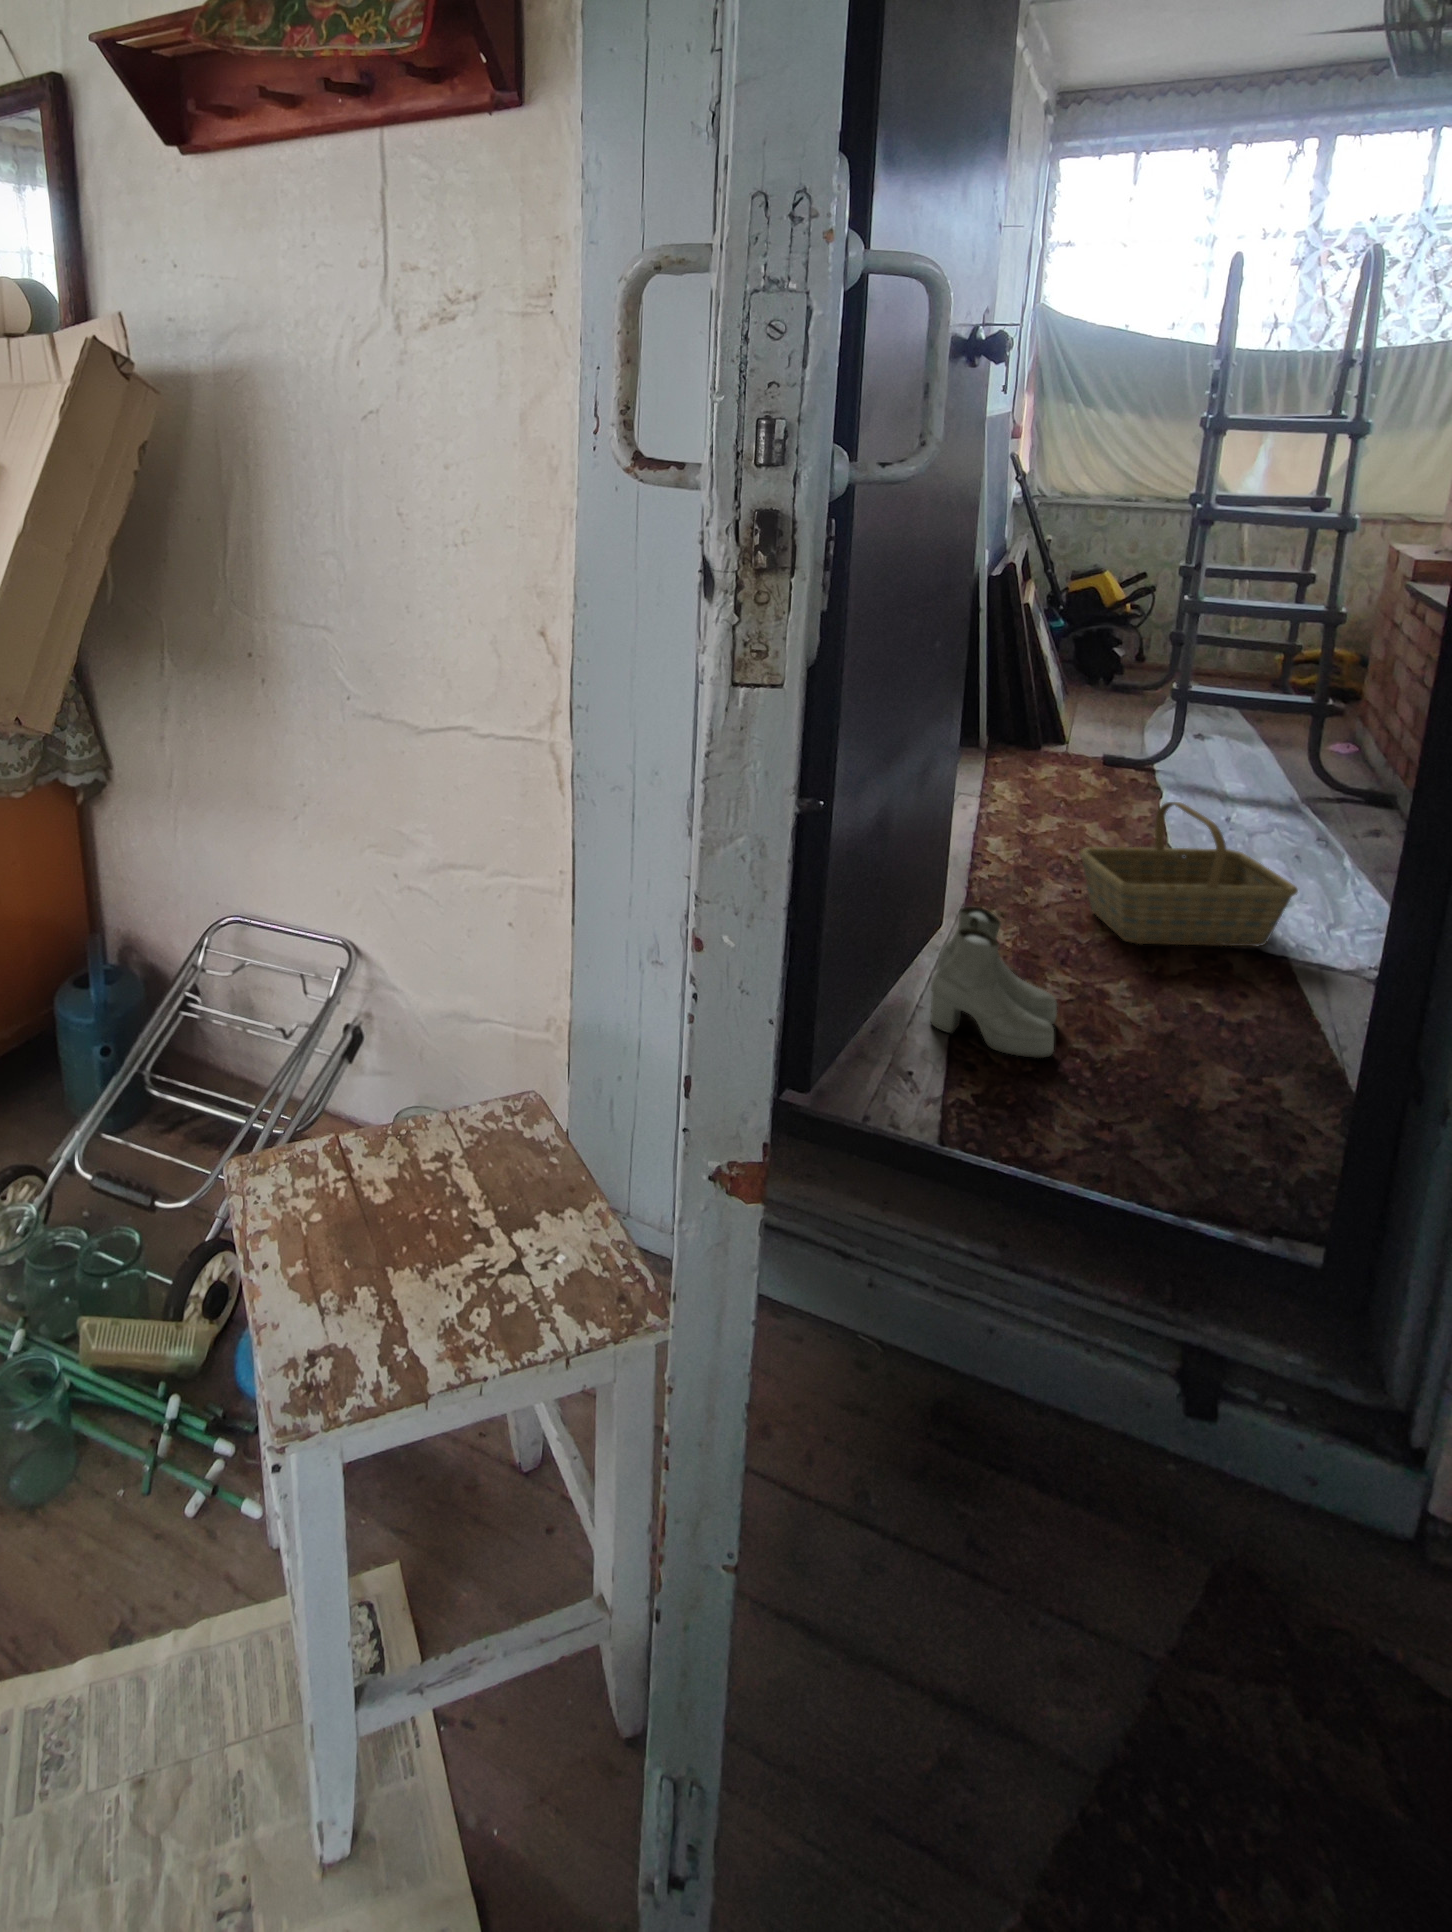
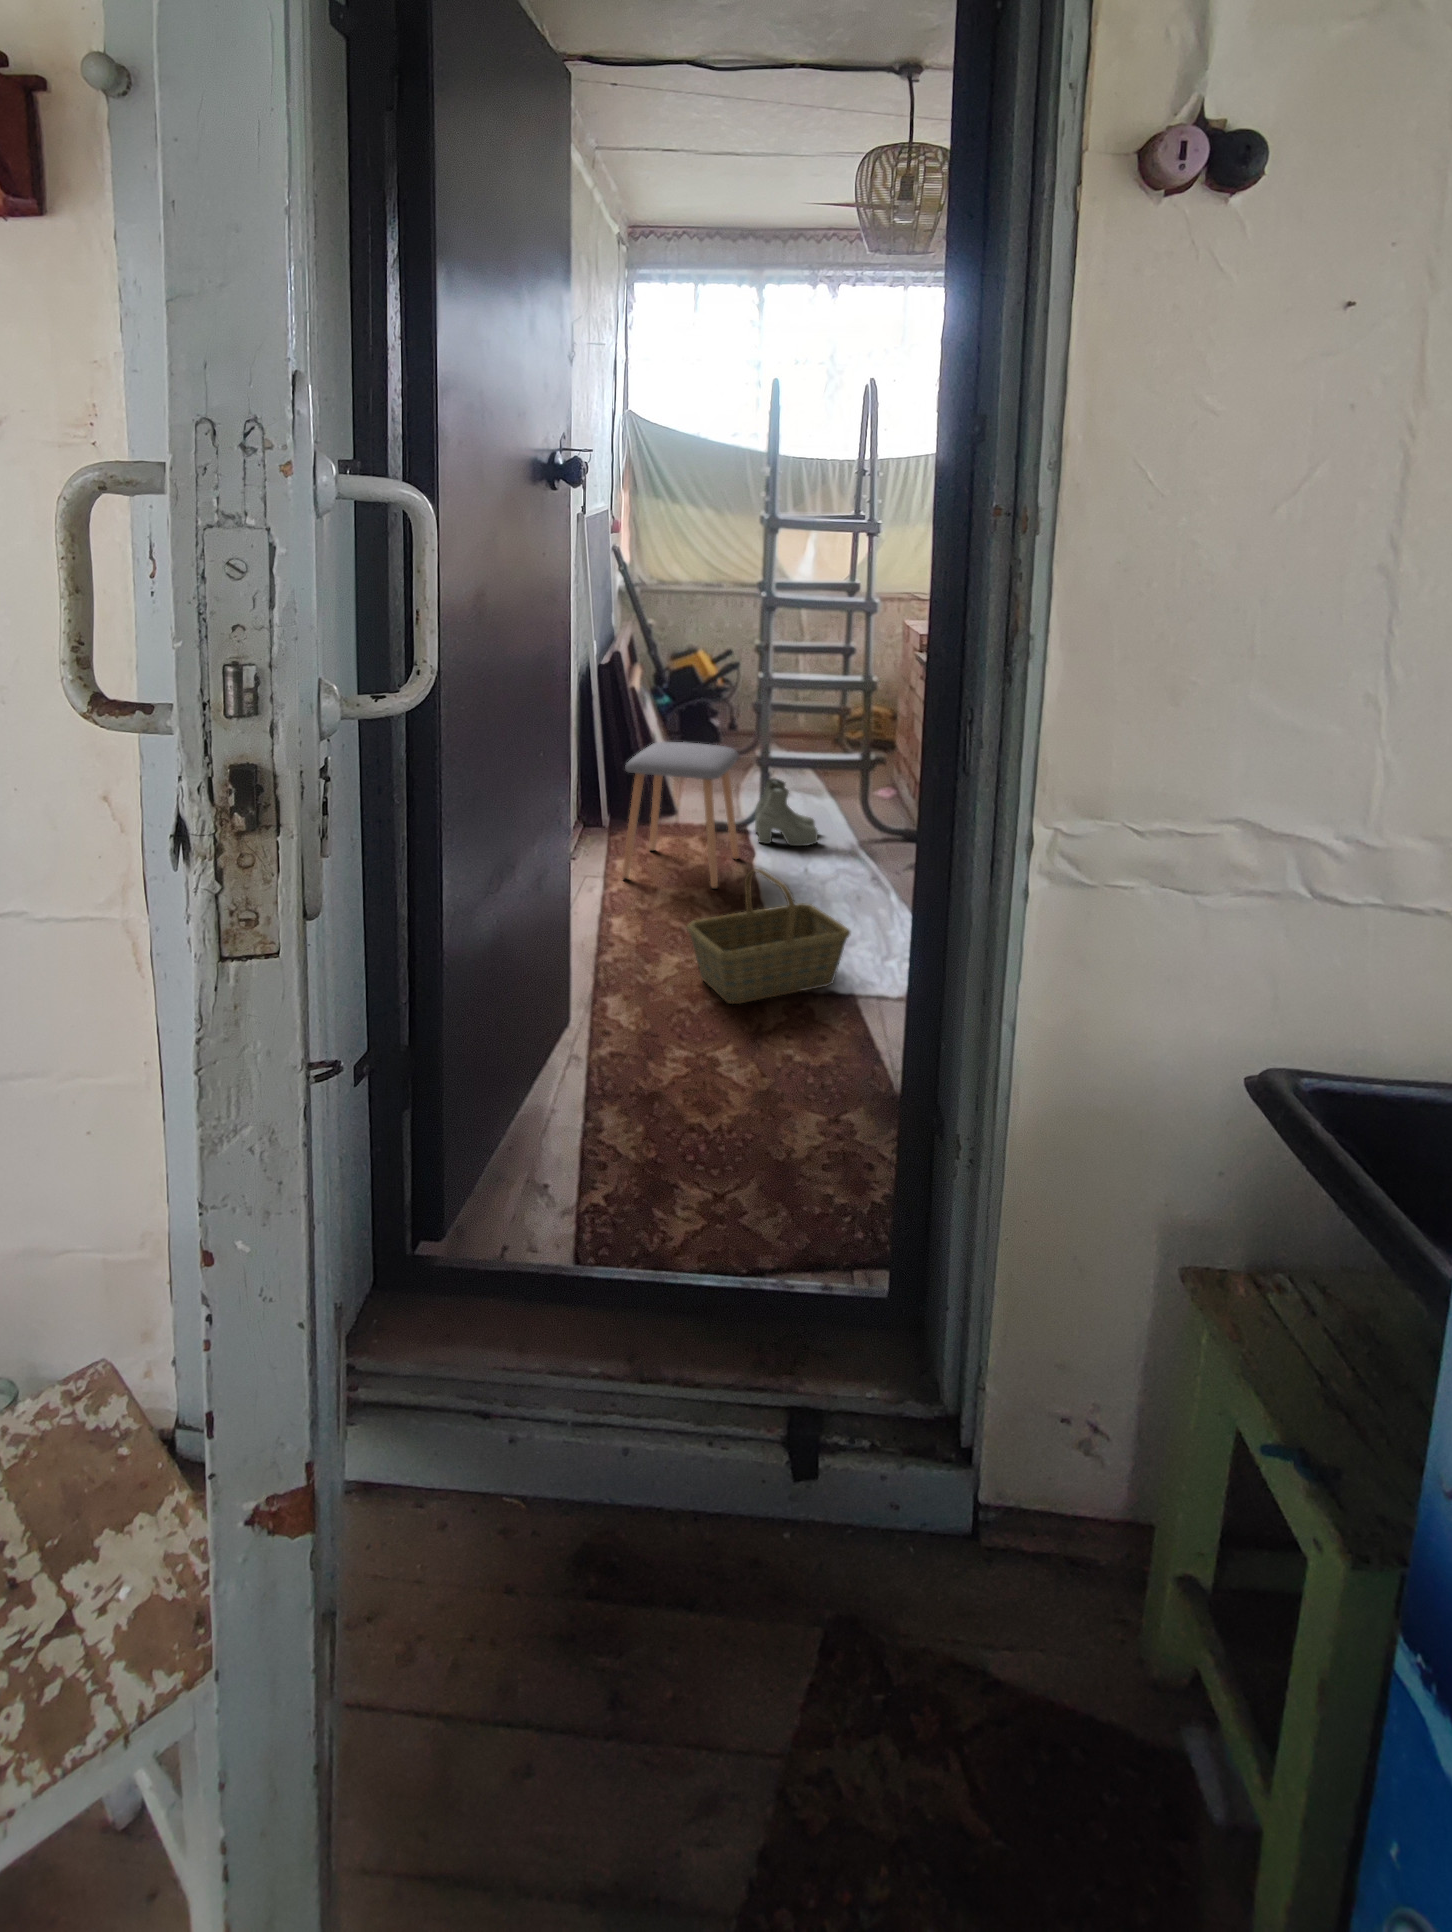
stool: none [996,660,1153,824] -> present [622,742,739,889]
boots: present [930,906,1057,1058] -> present [755,778,818,846]

